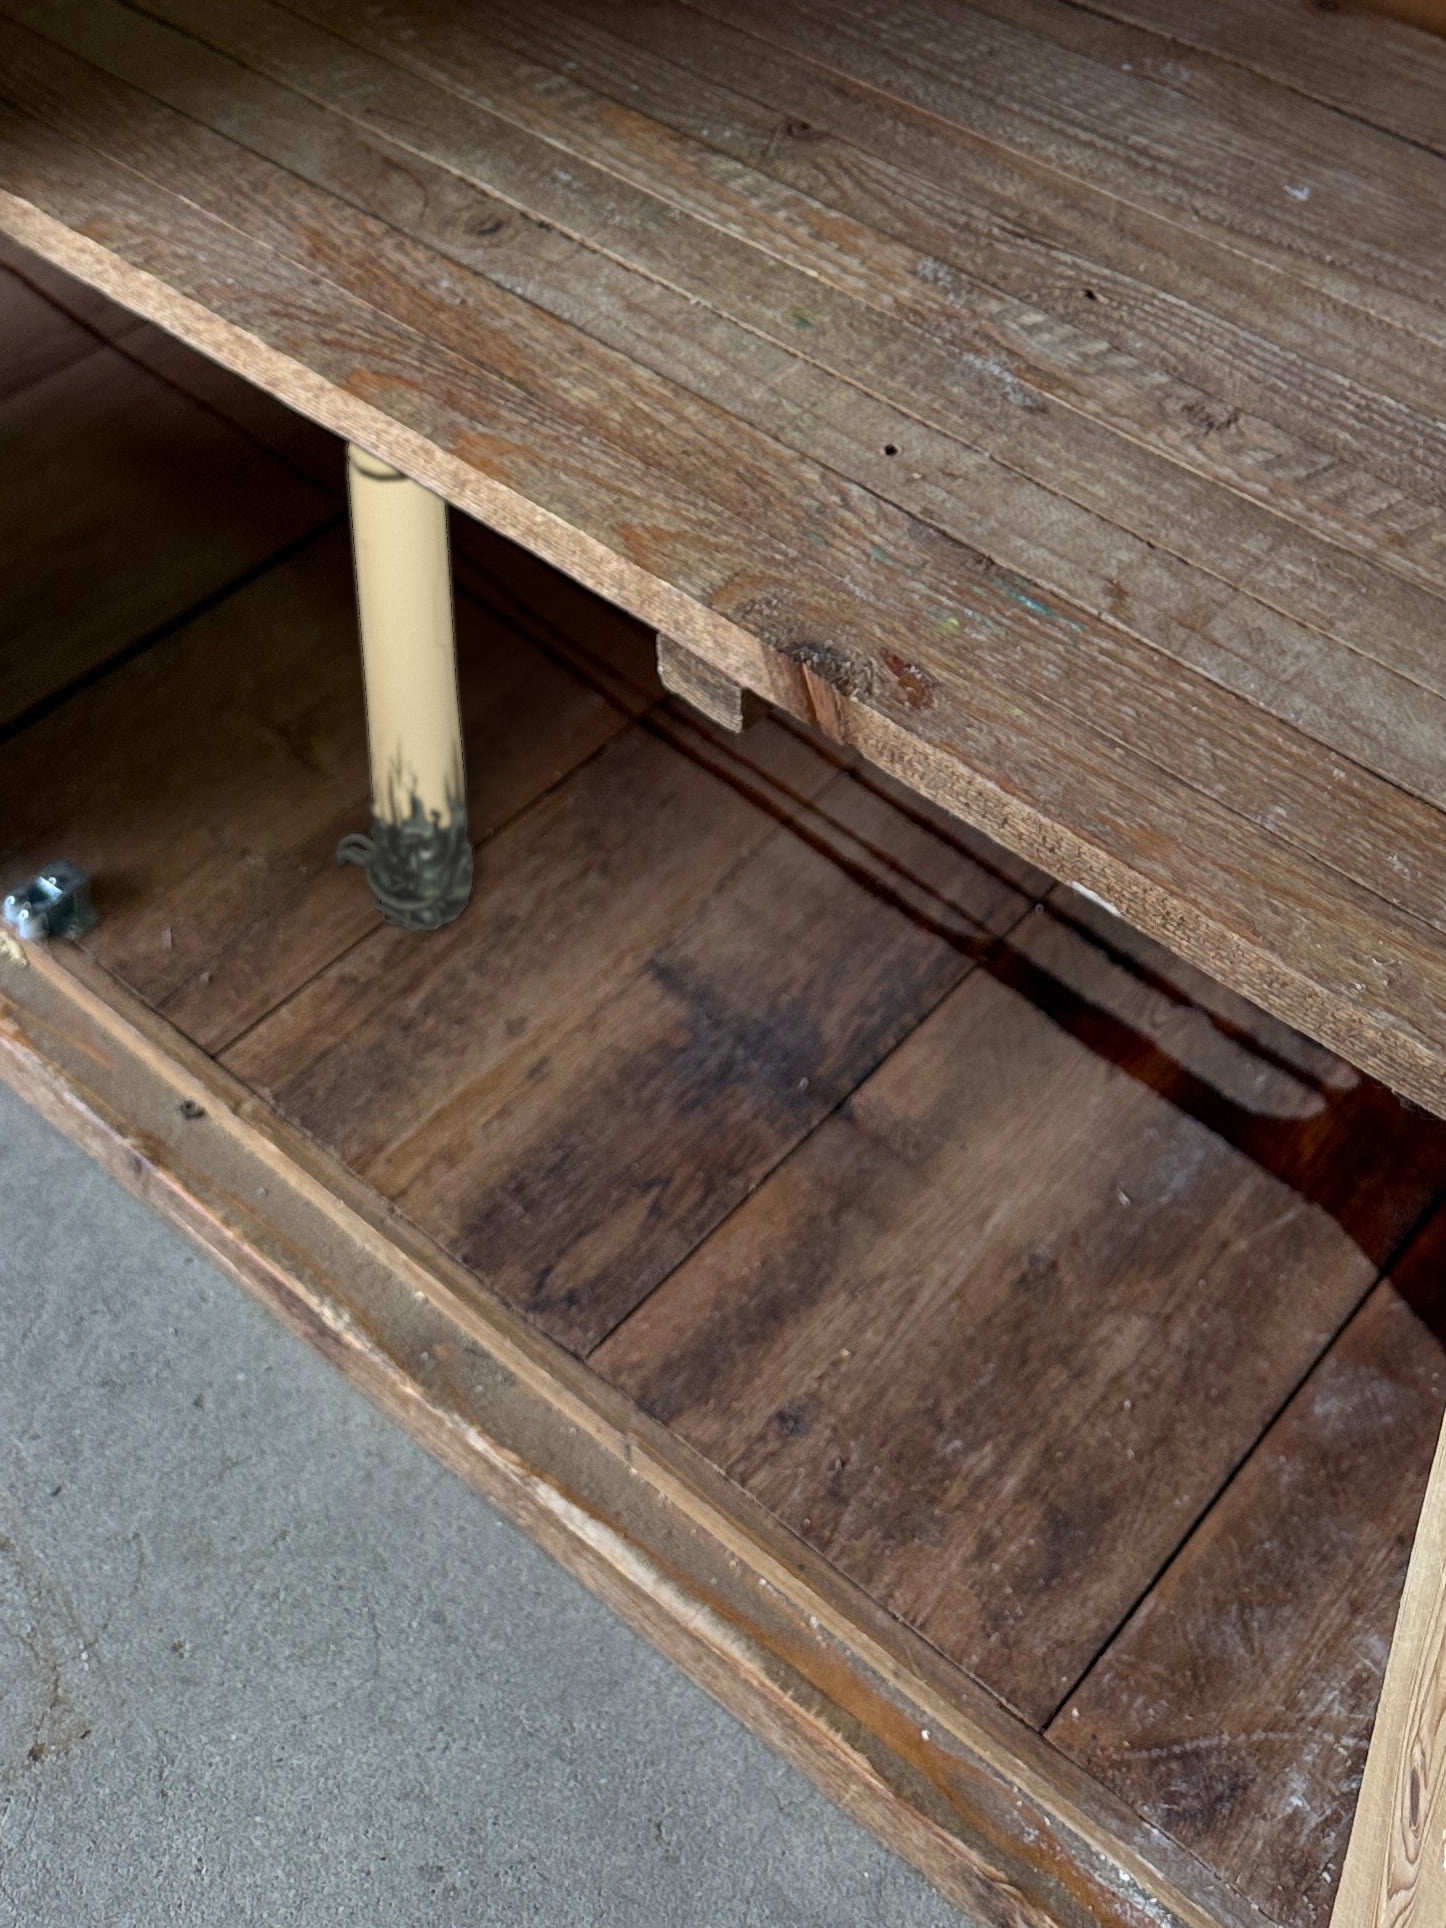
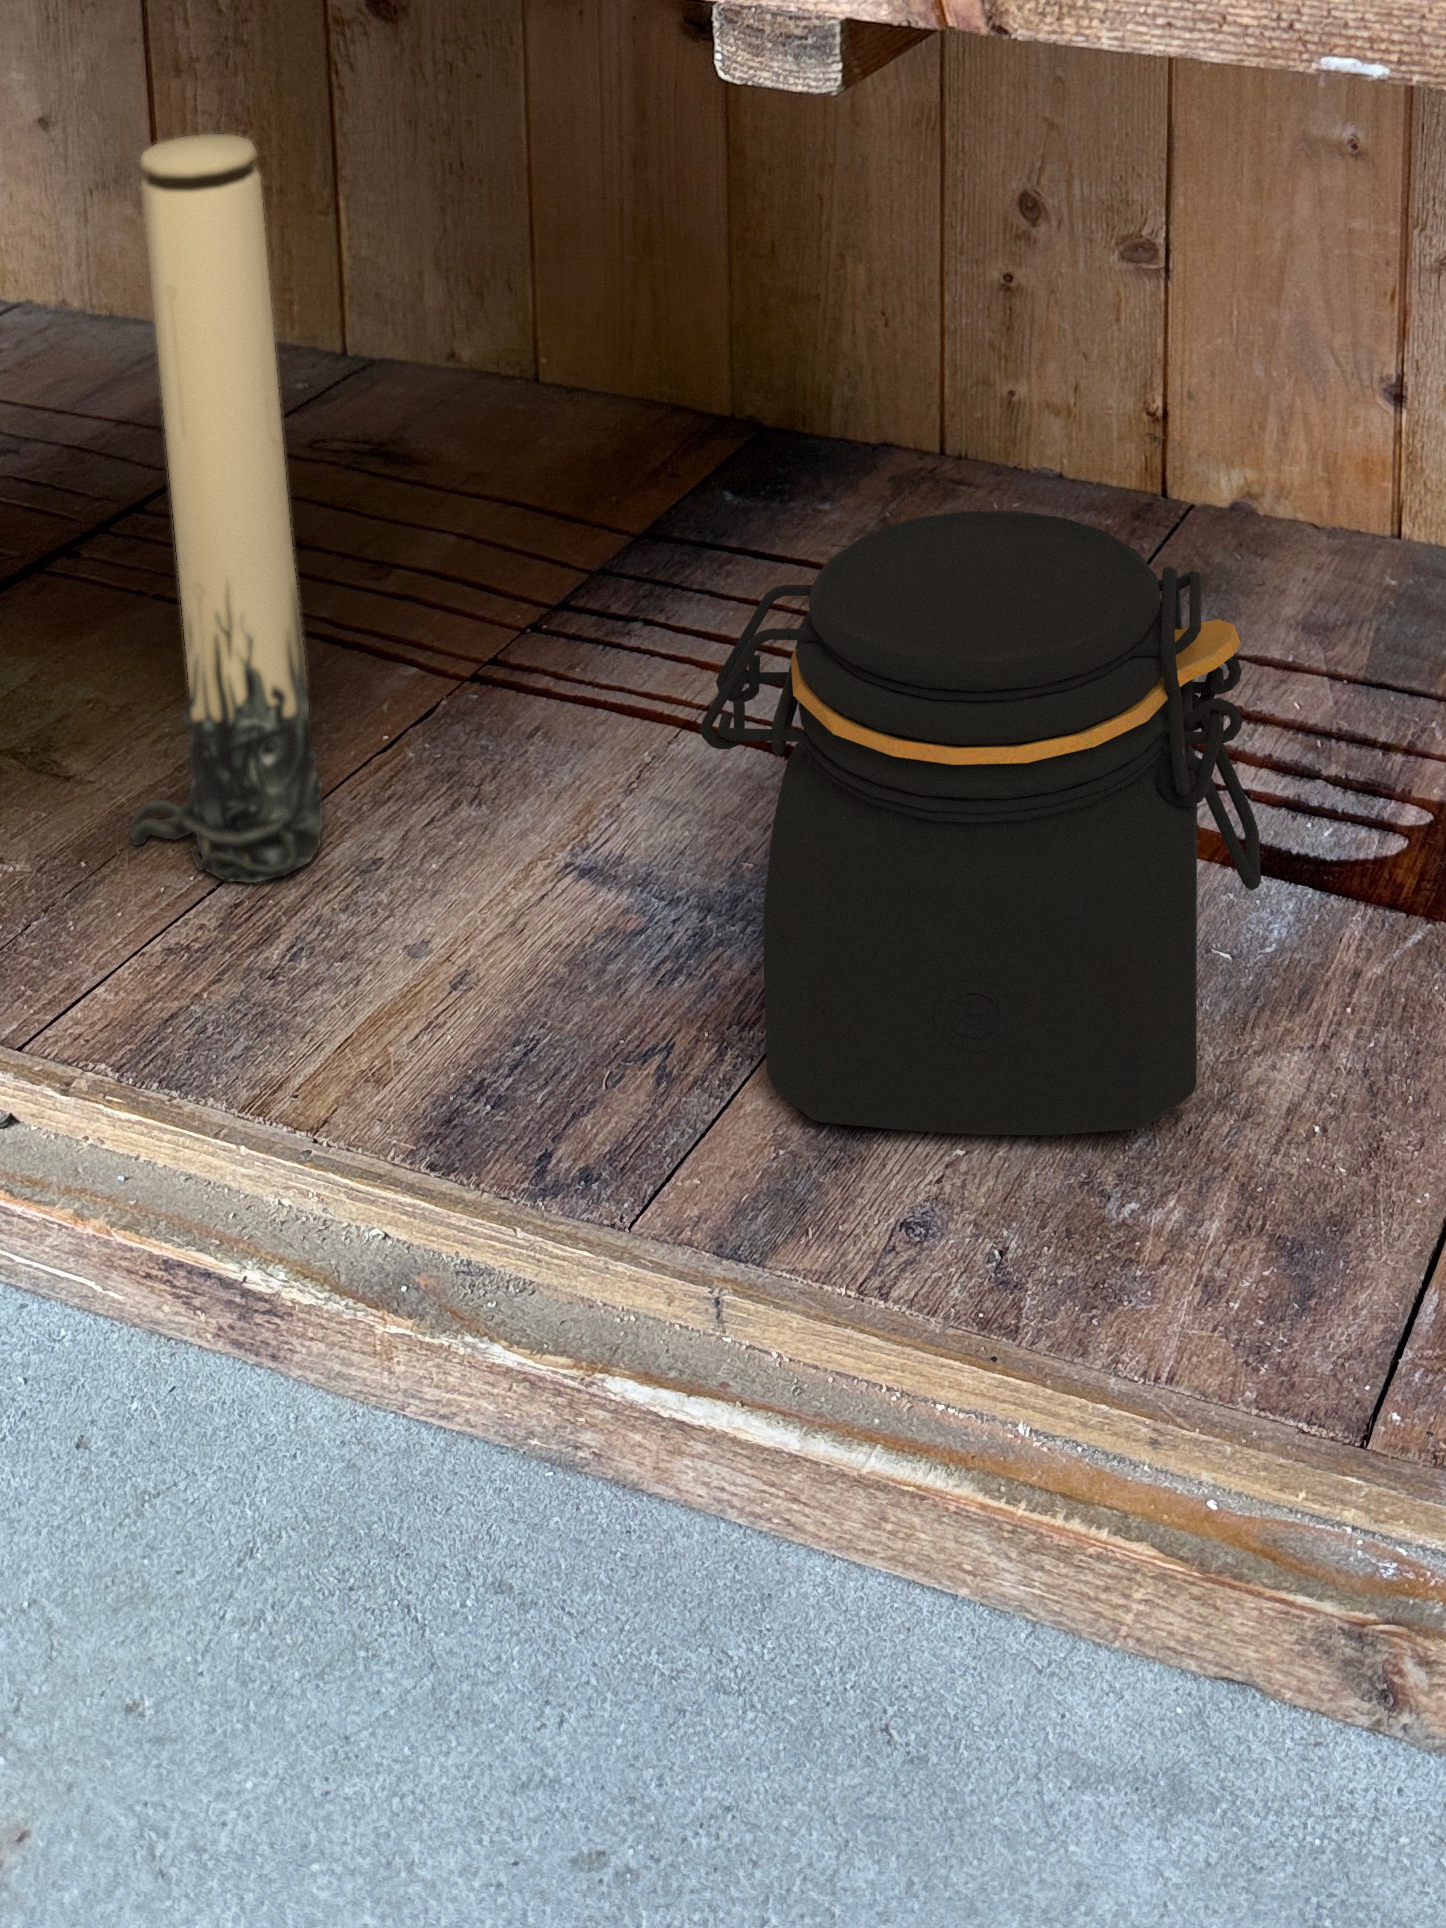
jar: none [700,854,1135,1386] -> present [700,511,1261,1135]

